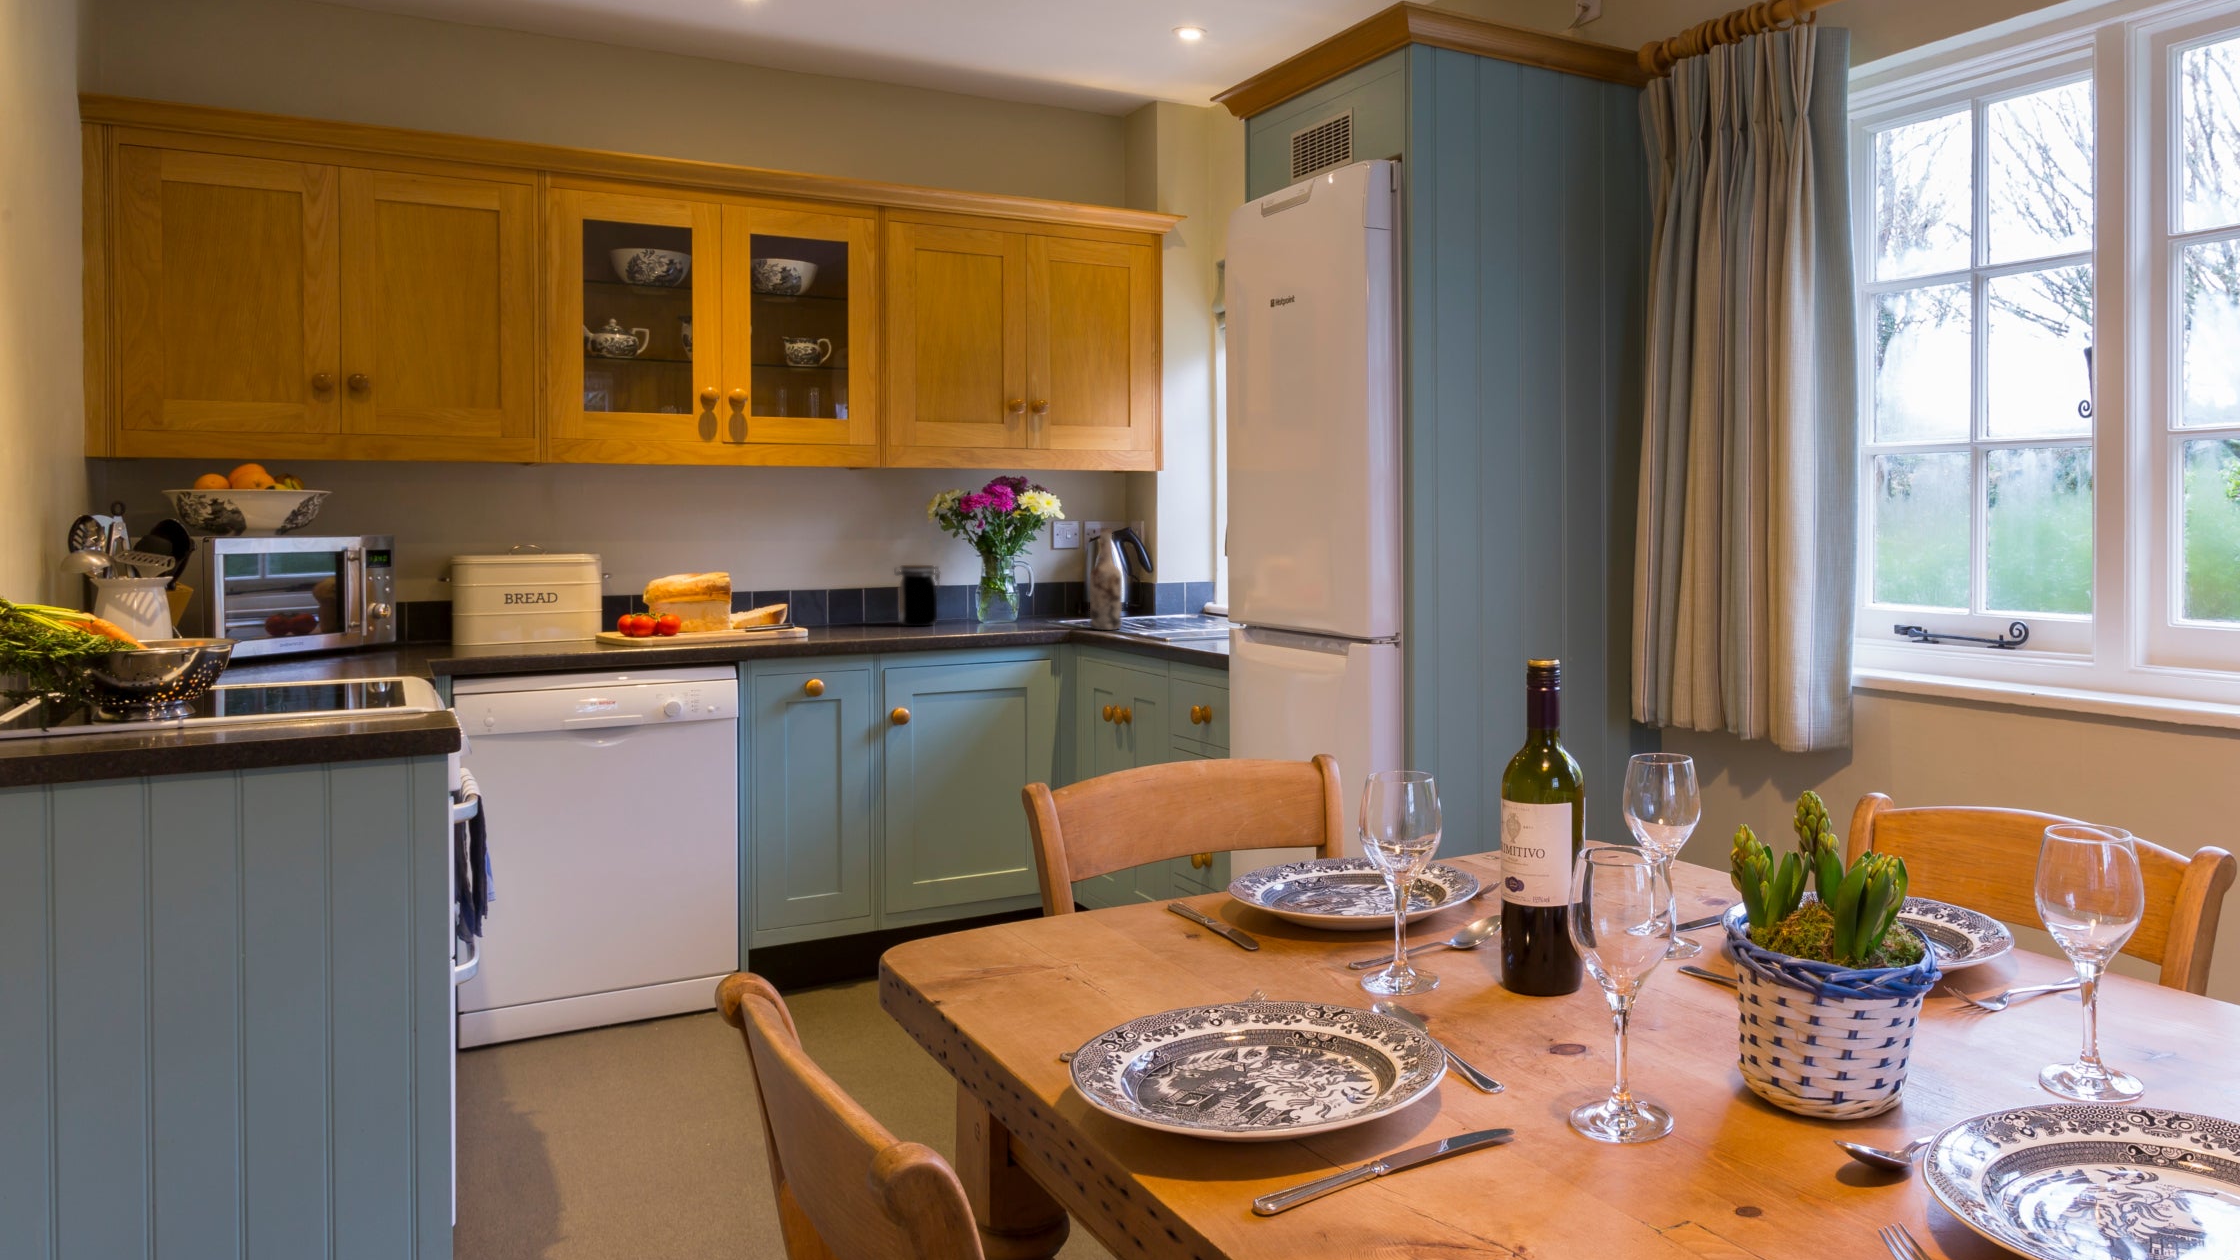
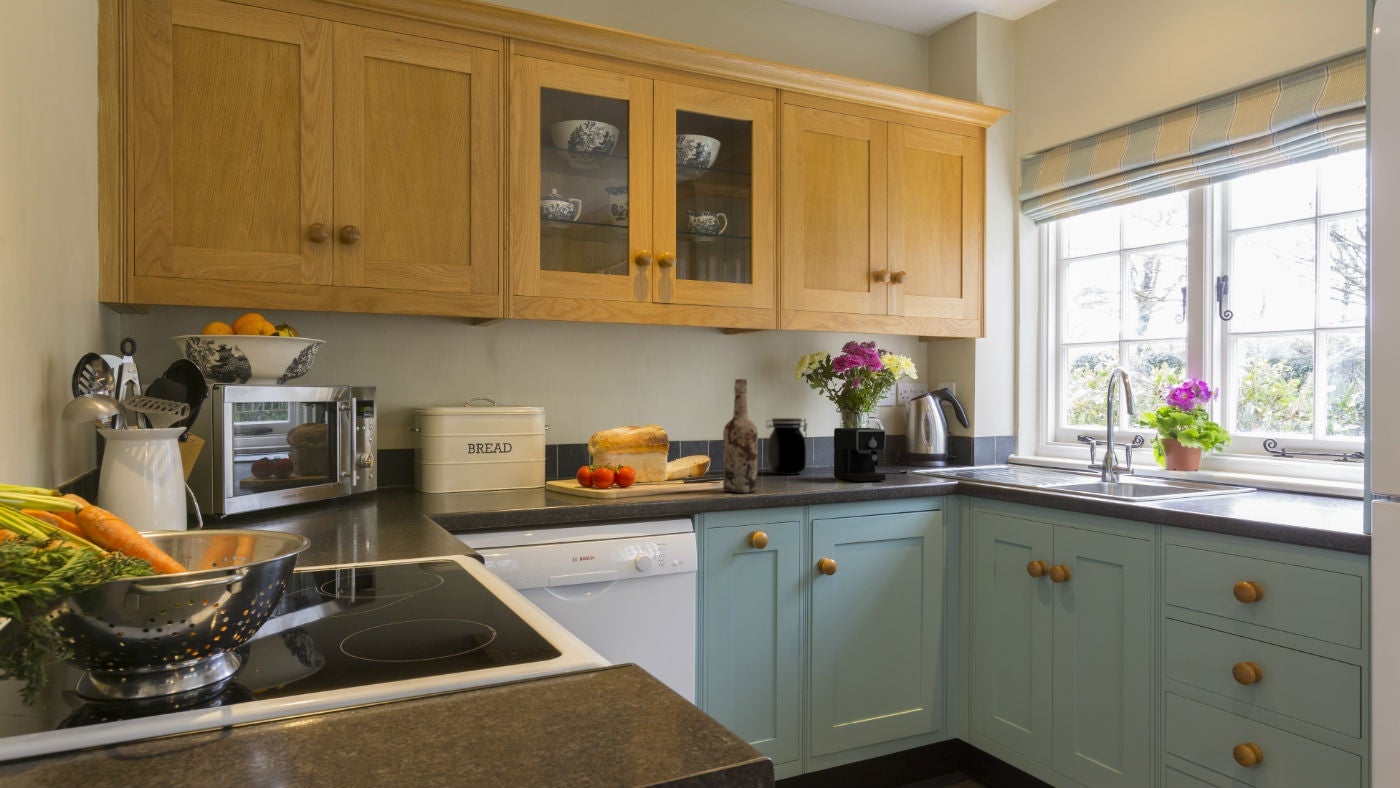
wine bottle: present [1090,528,1122,630] -> present [723,379,758,493]
coffee maker: none [953,578,1047,634] -> present [834,428,907,481]

